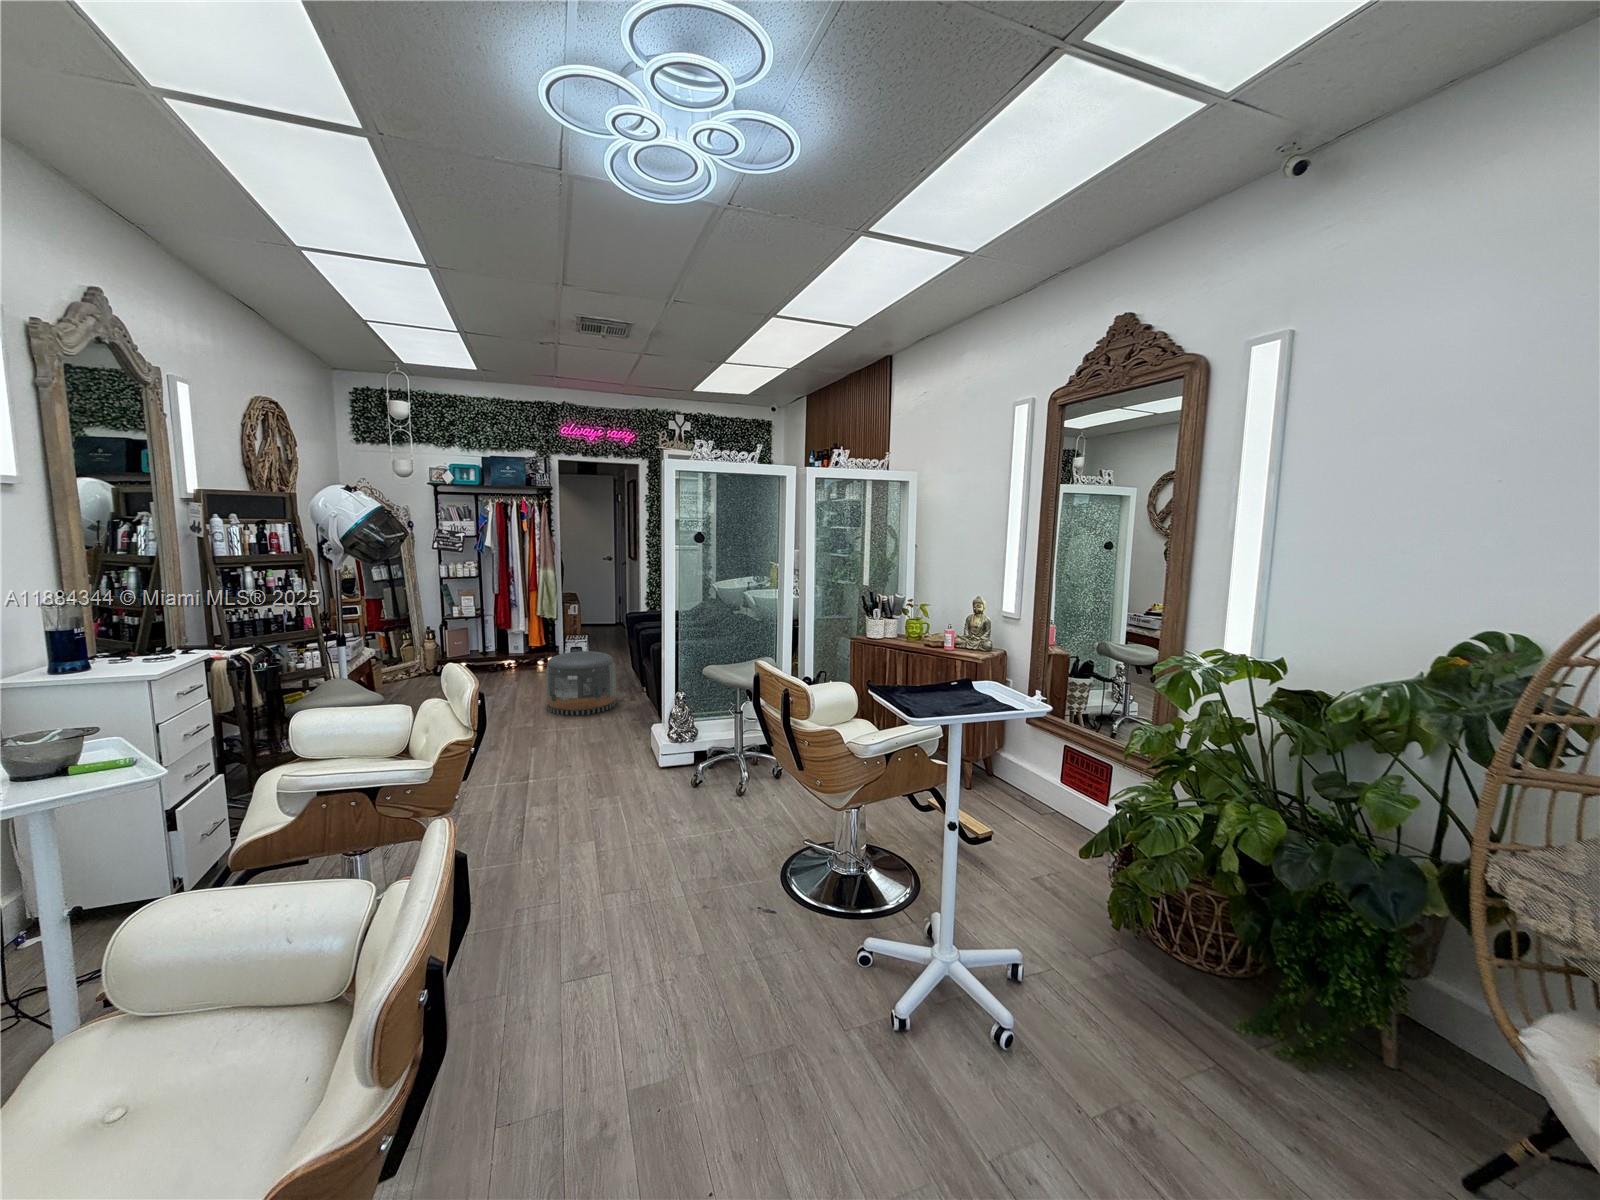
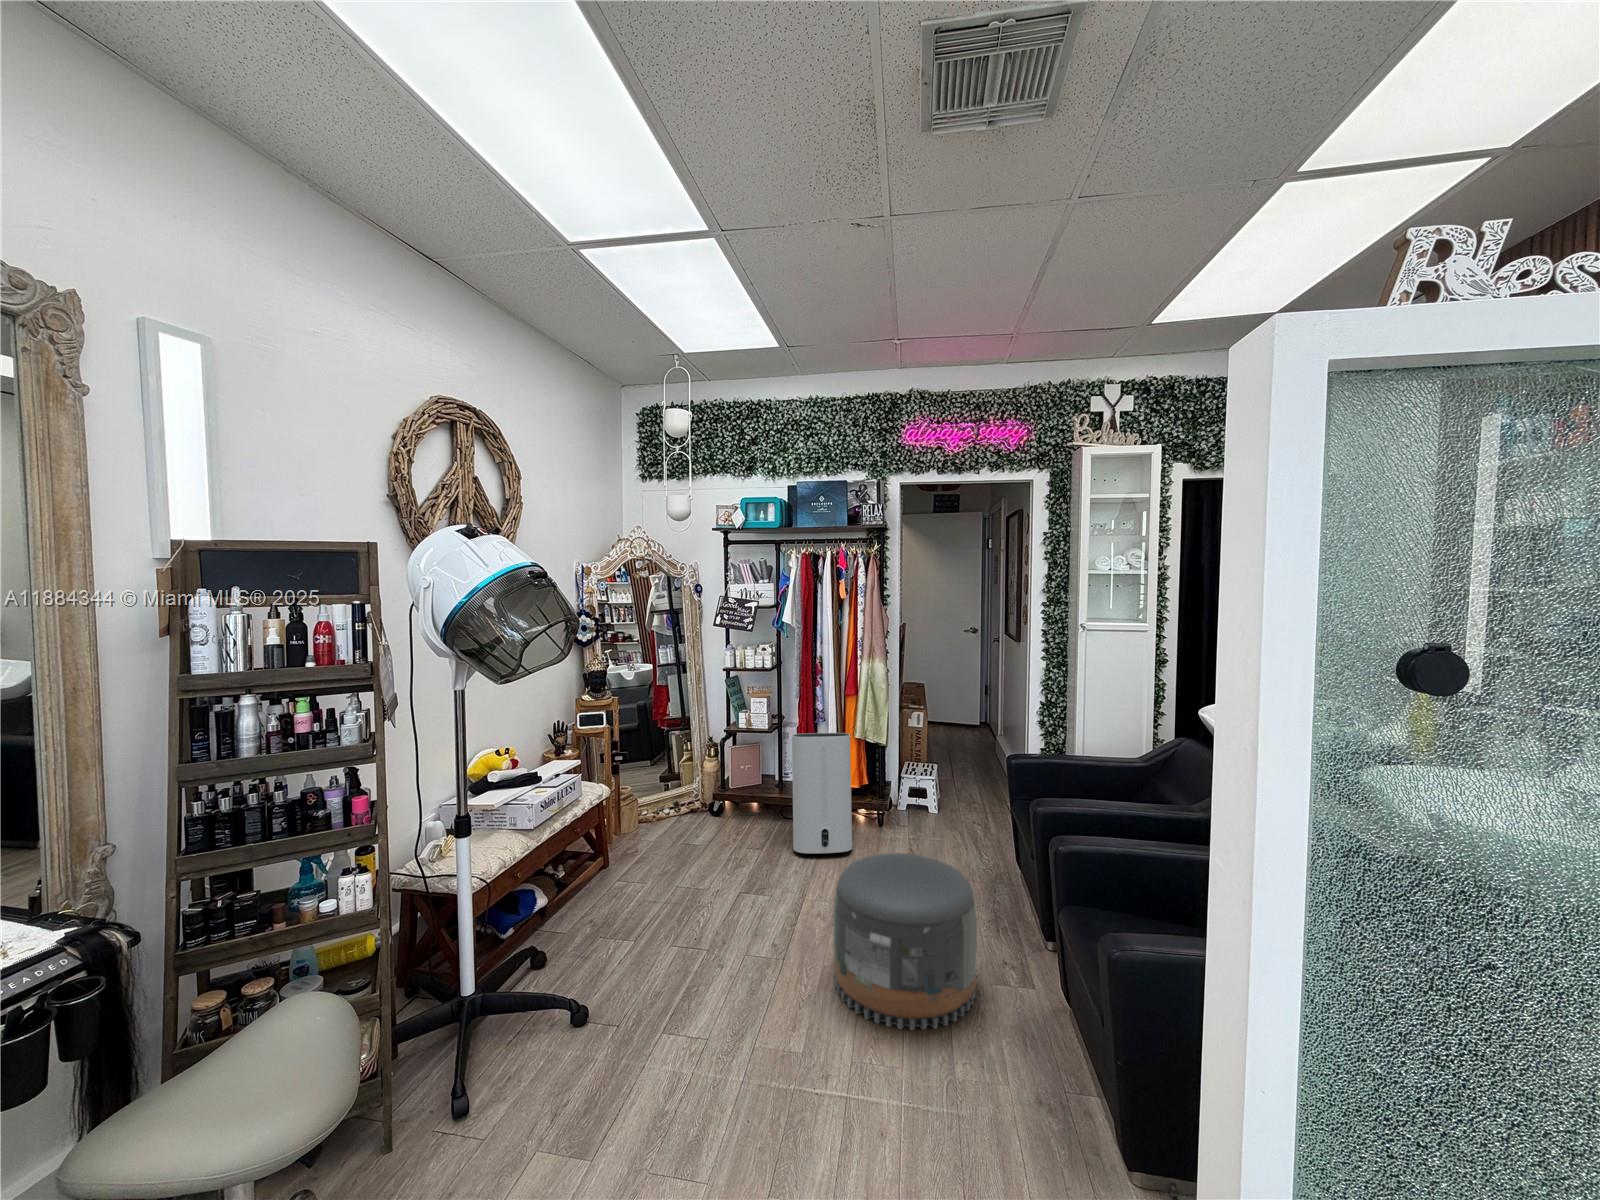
air purifier: none [500,610,542,679] -> present [792,733,852,854]

